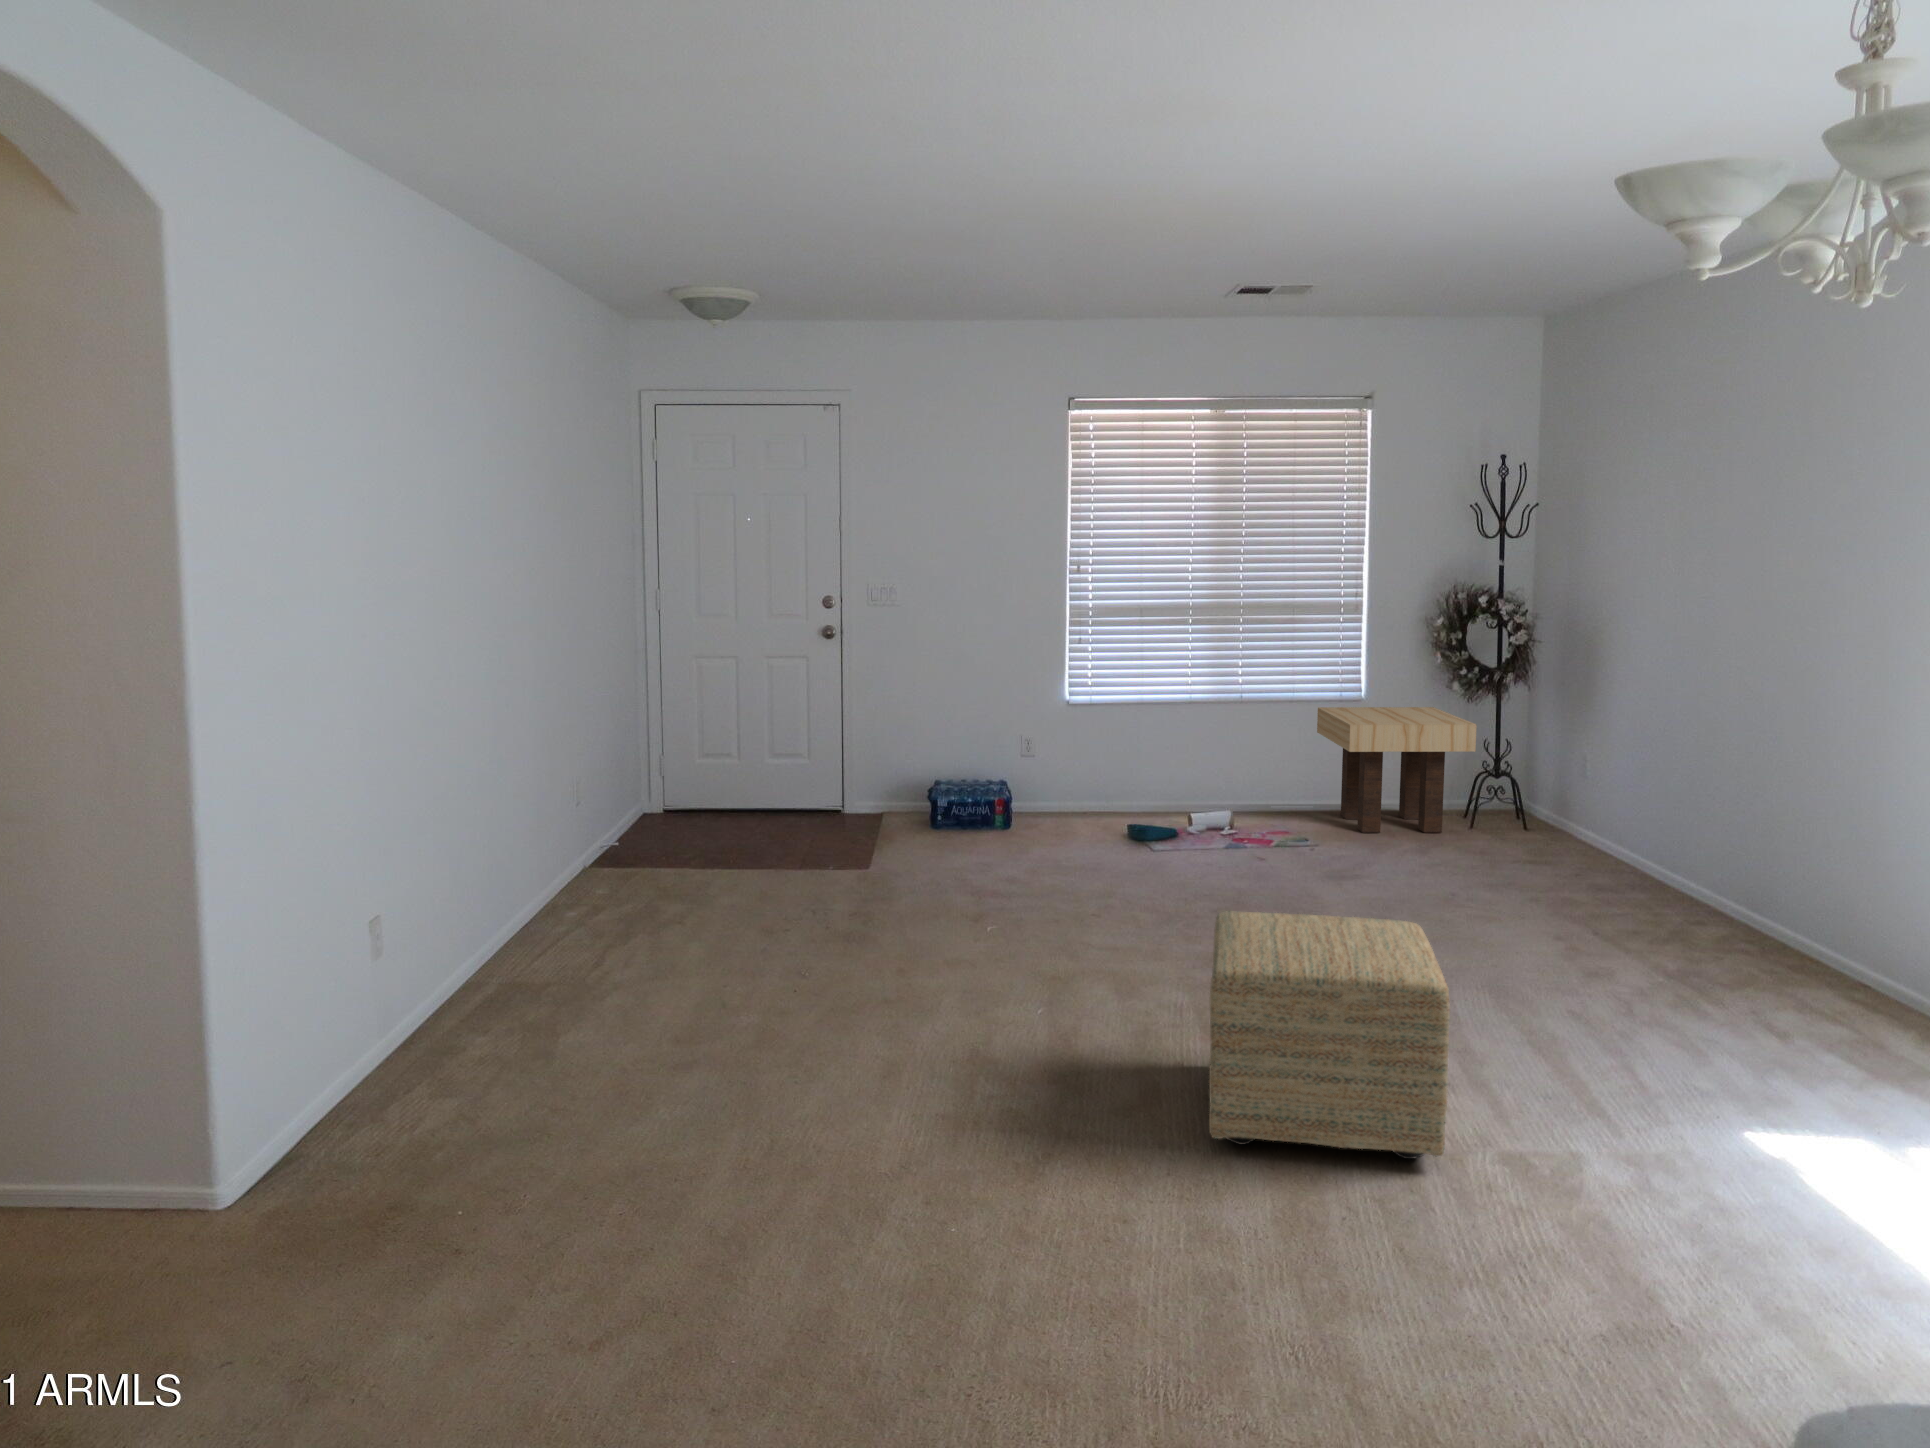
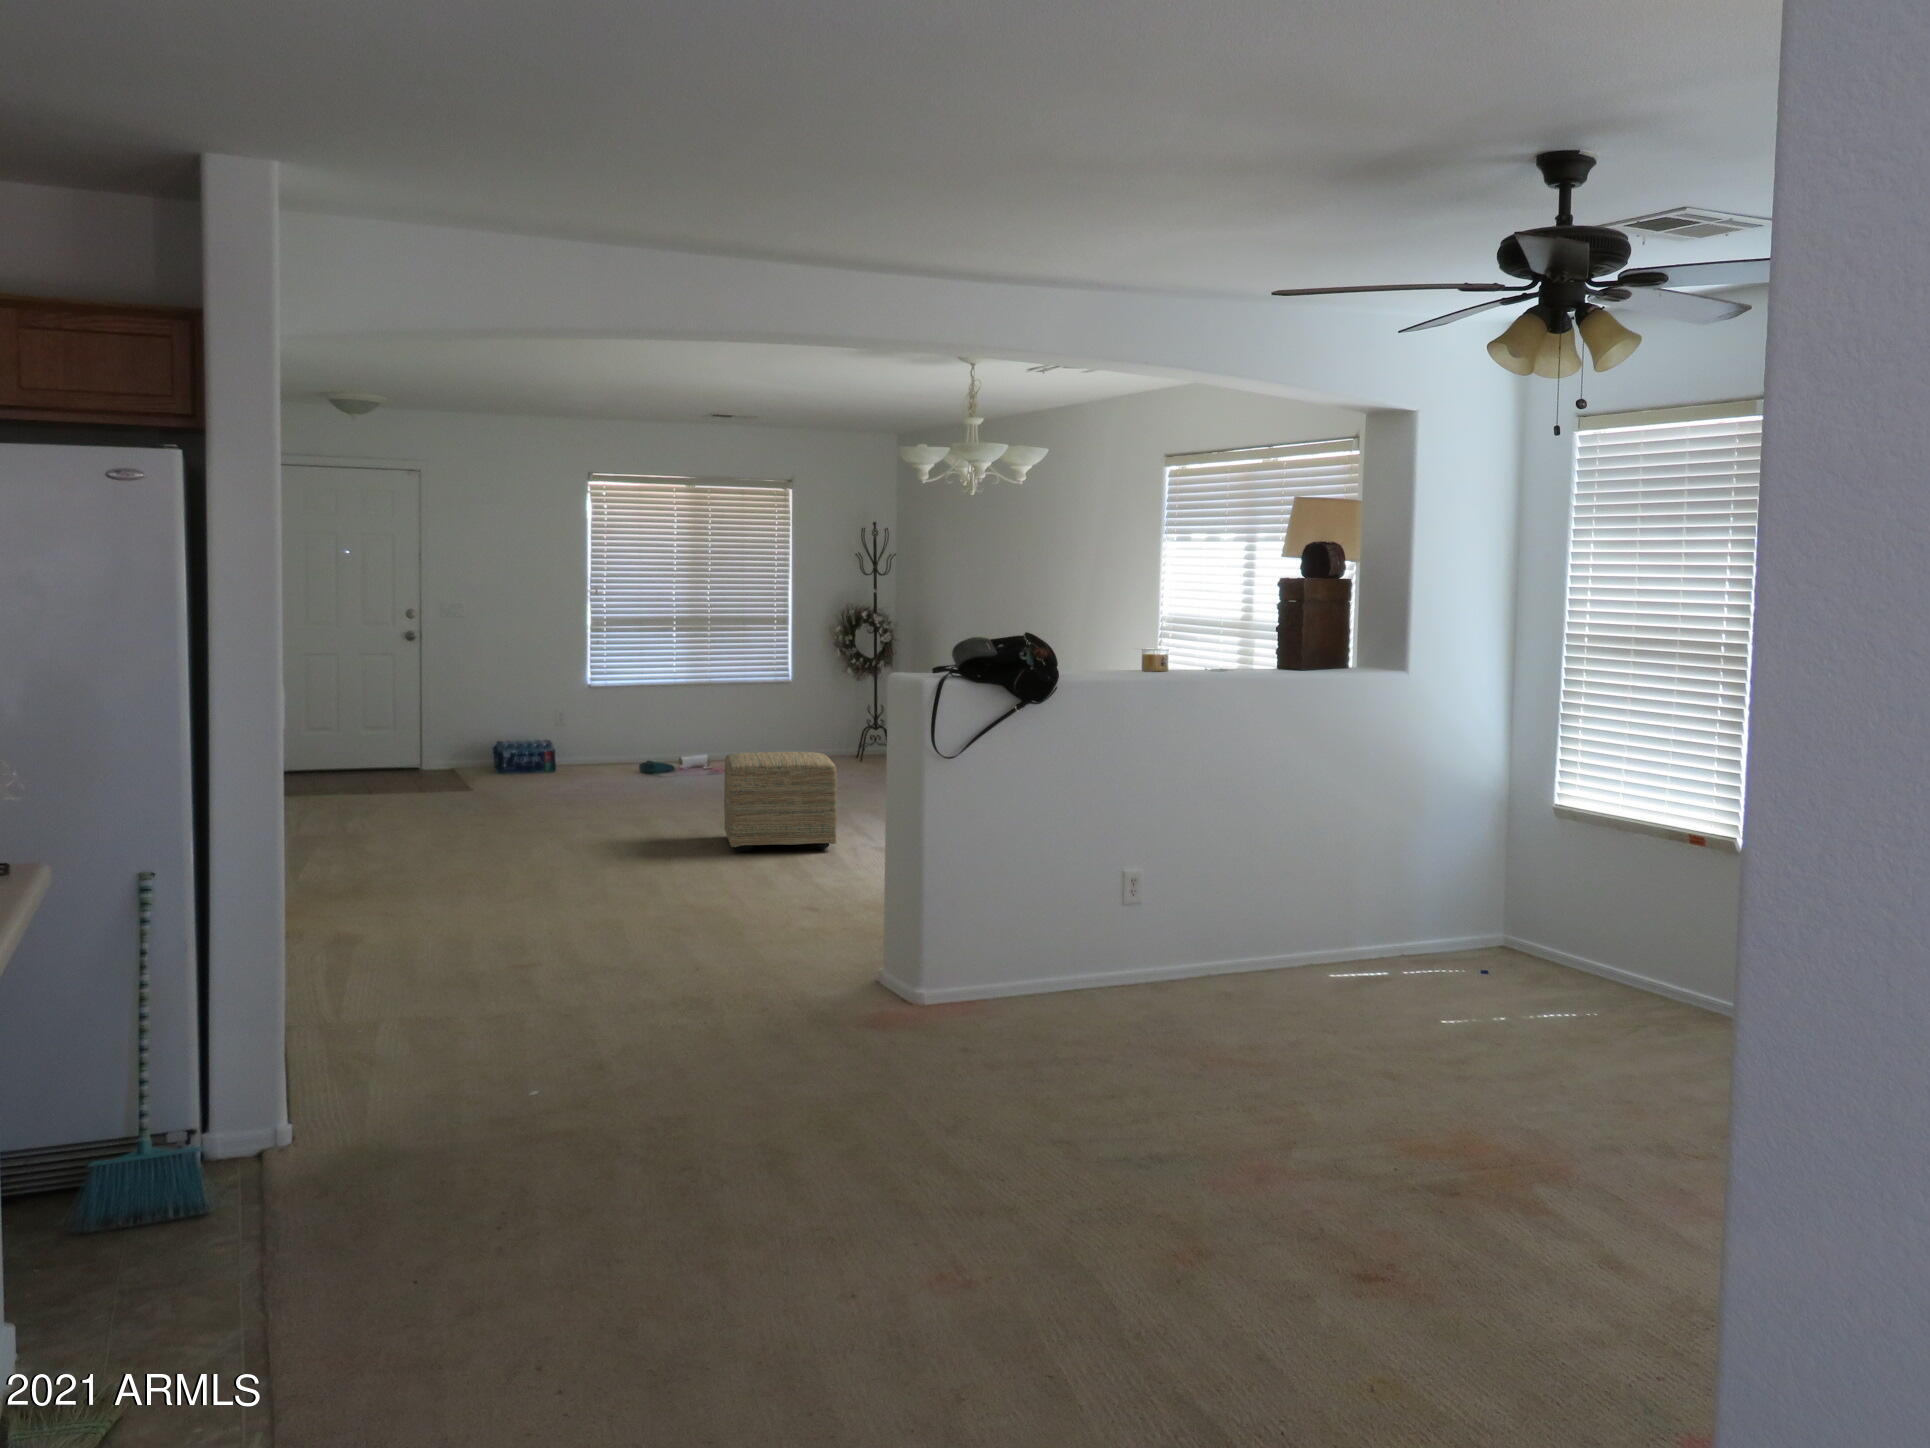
side table: present [1317,707,1477,833] -> none [762,685,861,764]

